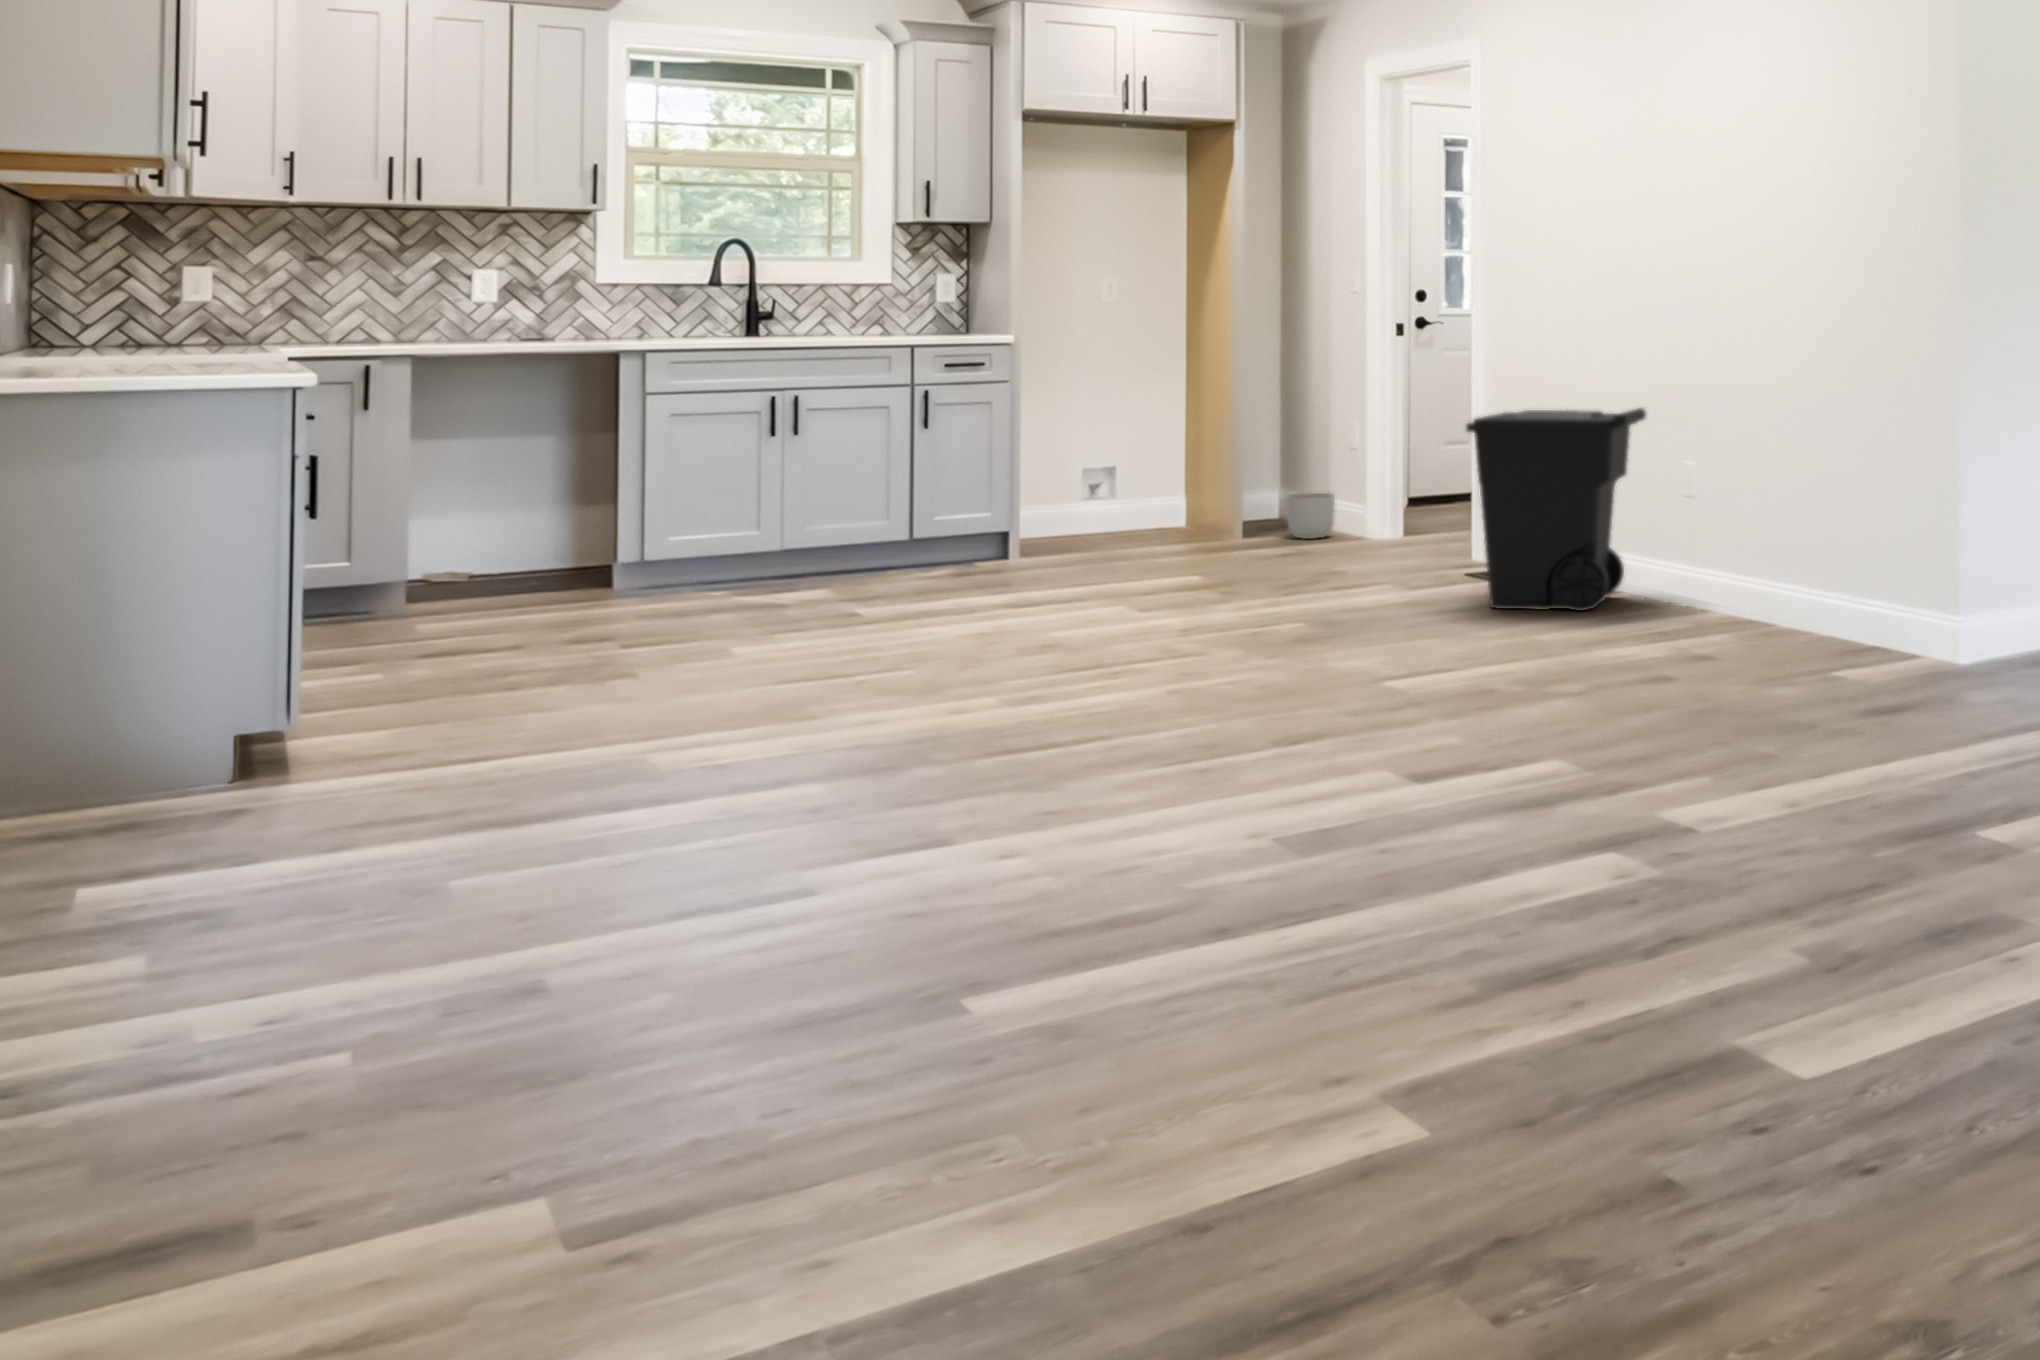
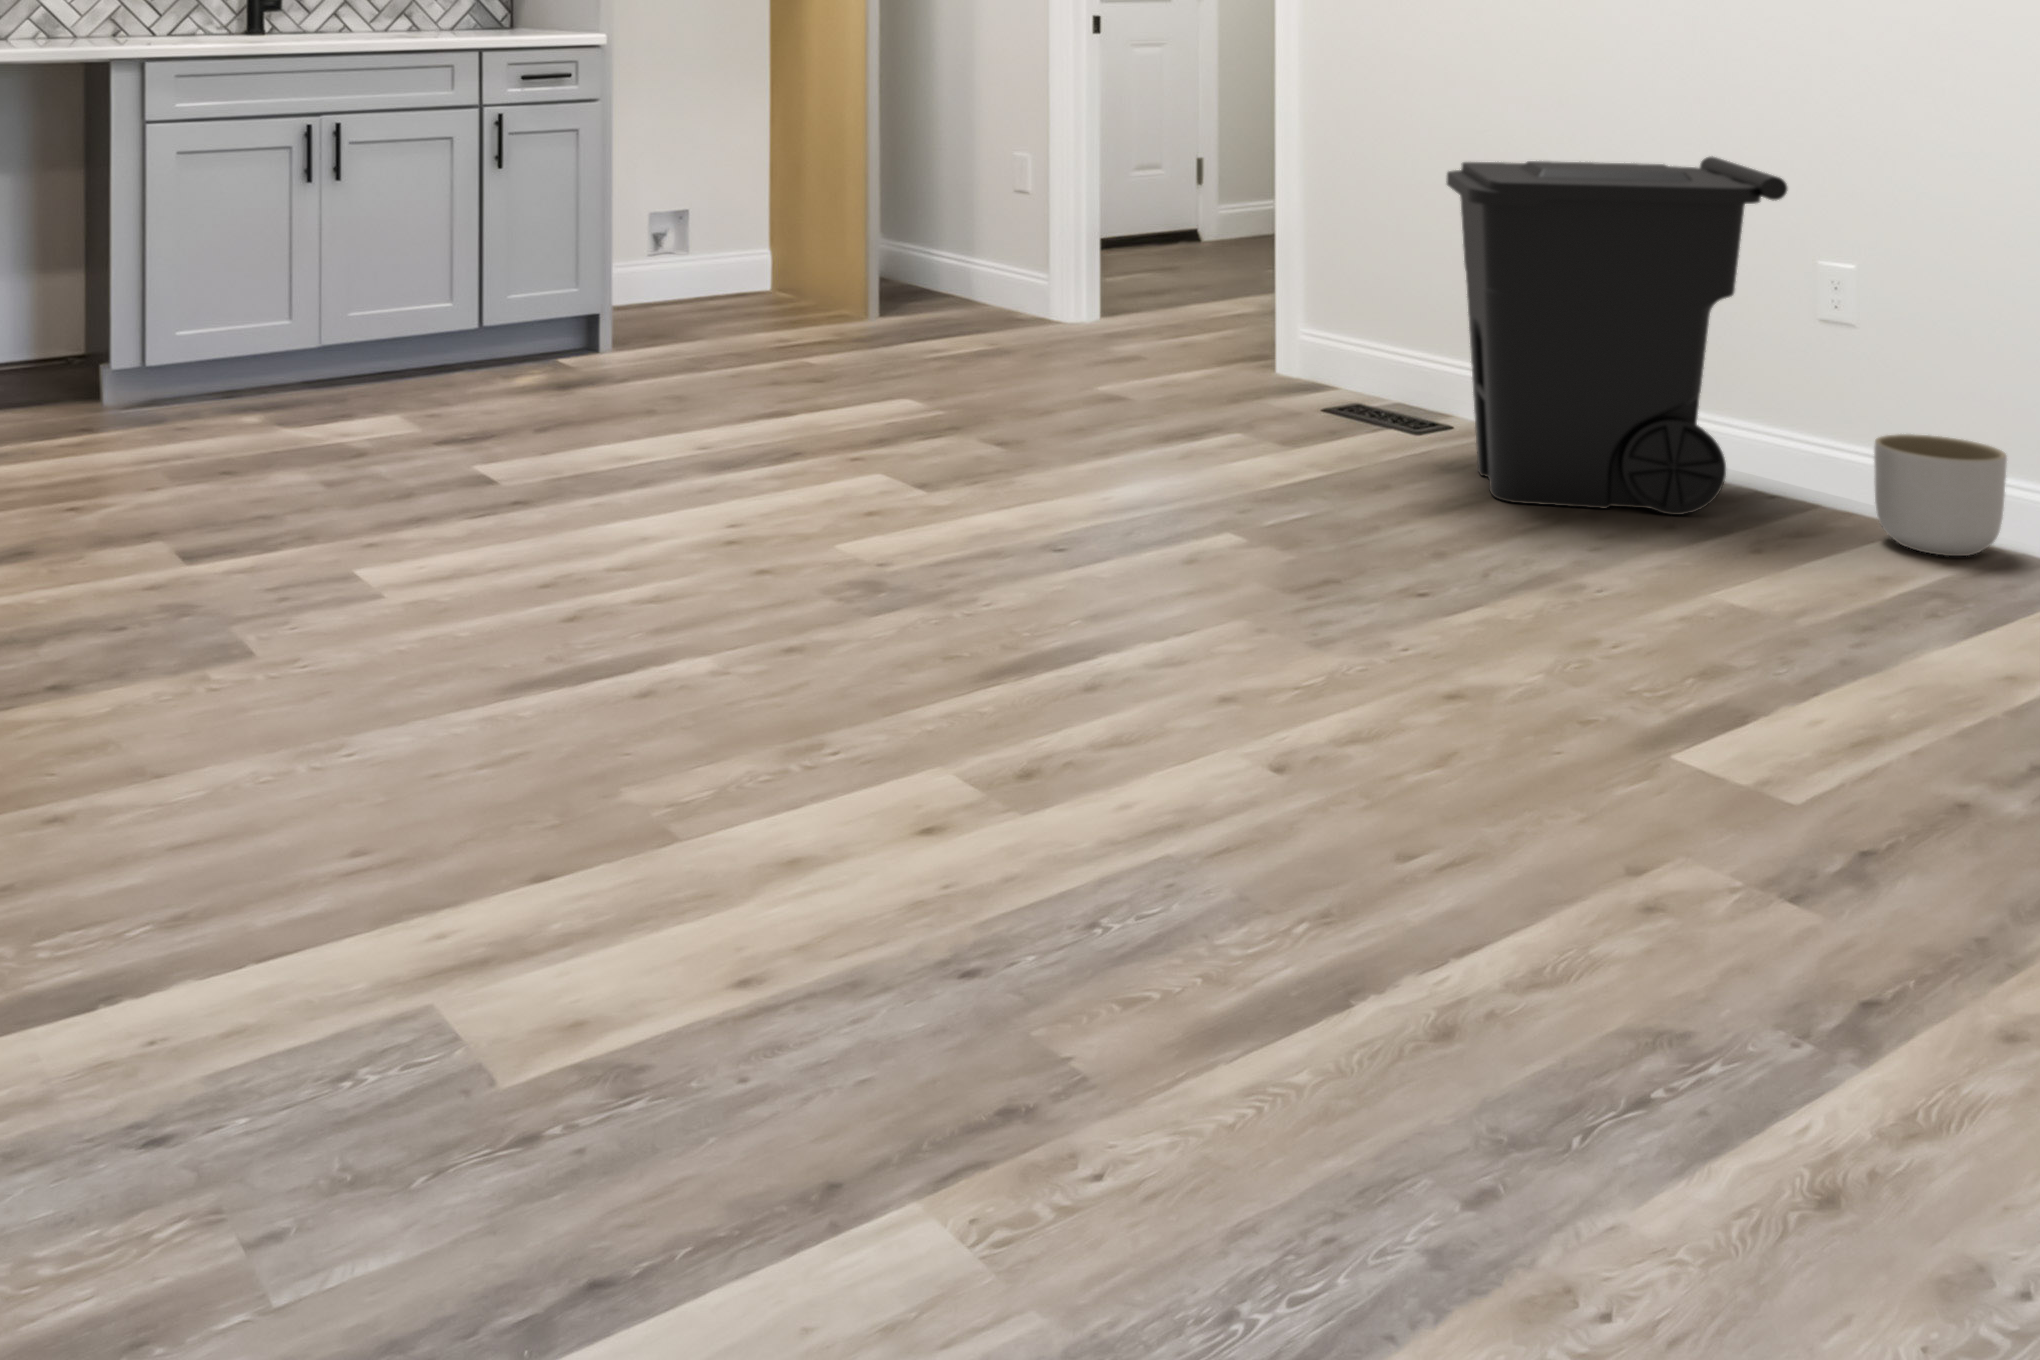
planter: present [1287,493,1335,539] -> present [1874,434,2007,556]

